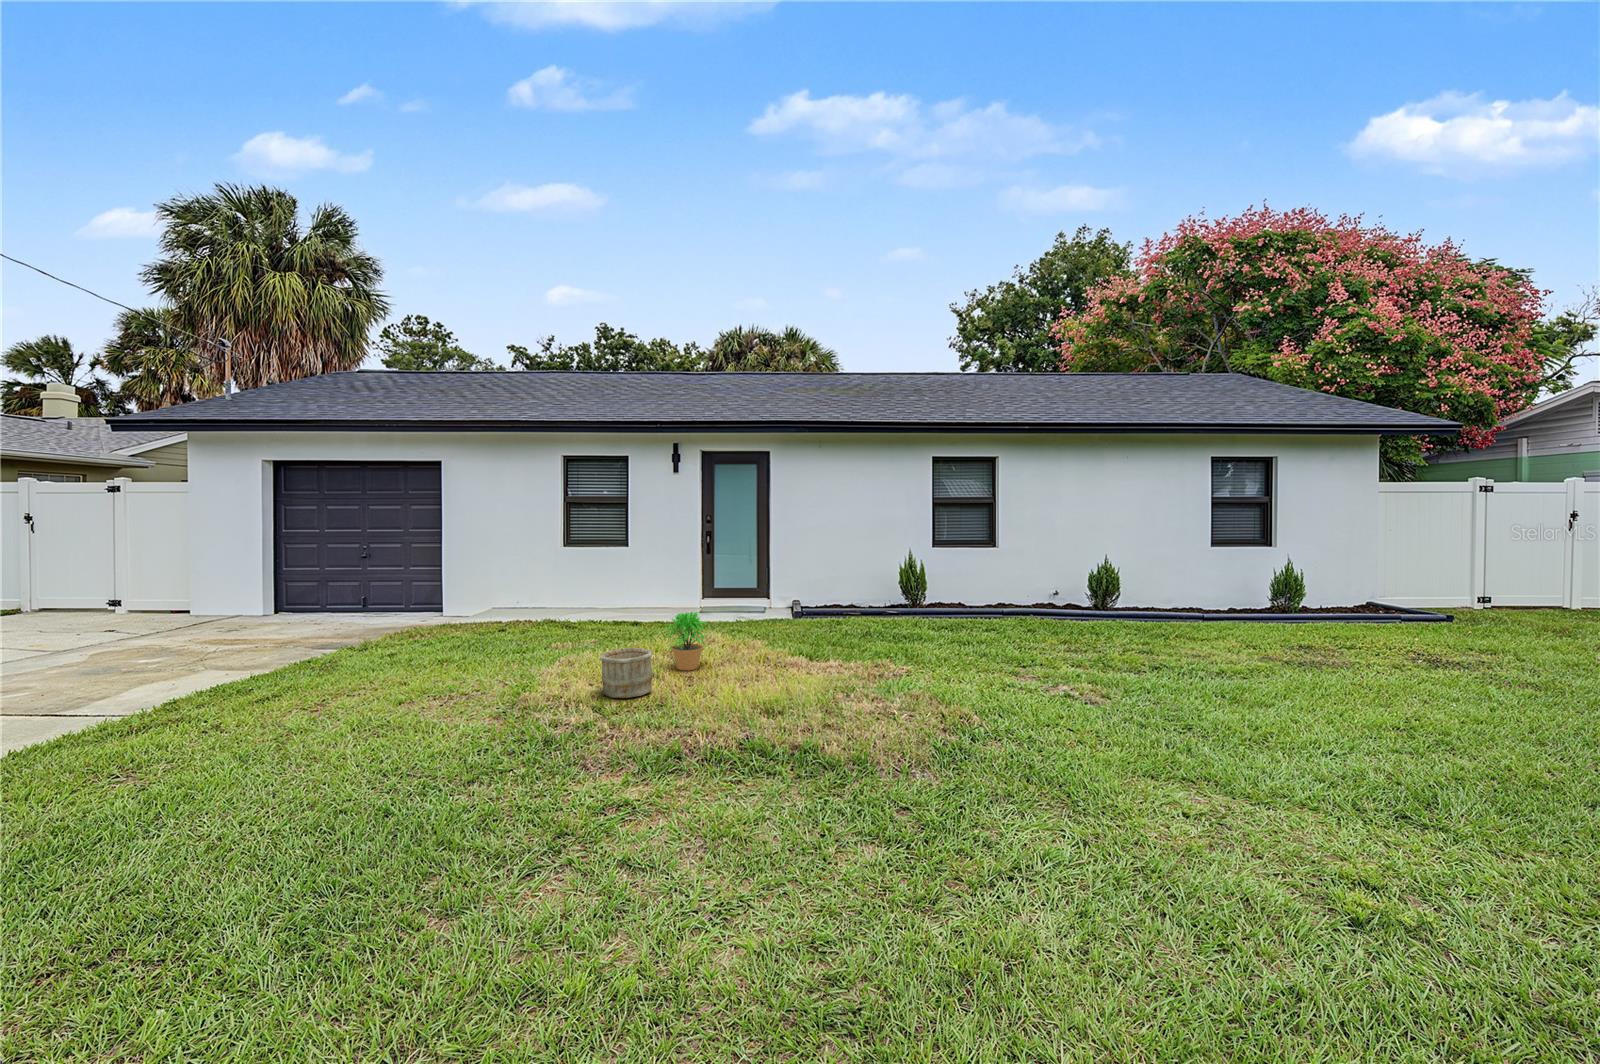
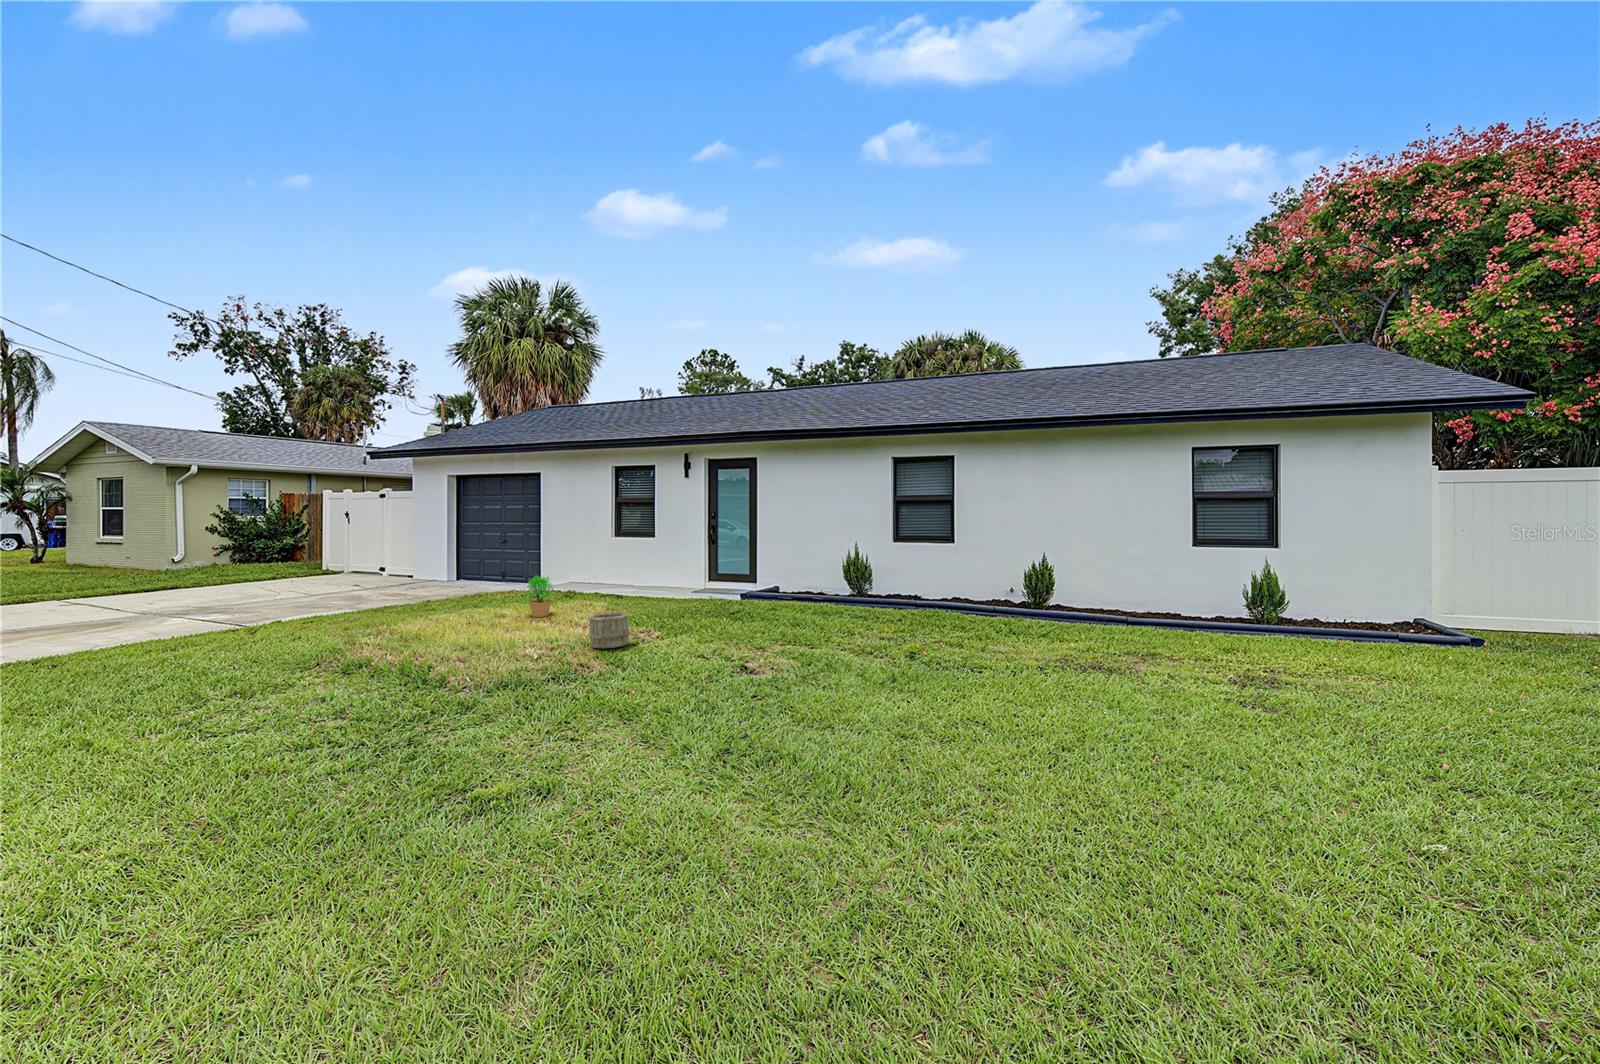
wooden bucket: present [600,648,652,698] -> present [588,612,629,649]

